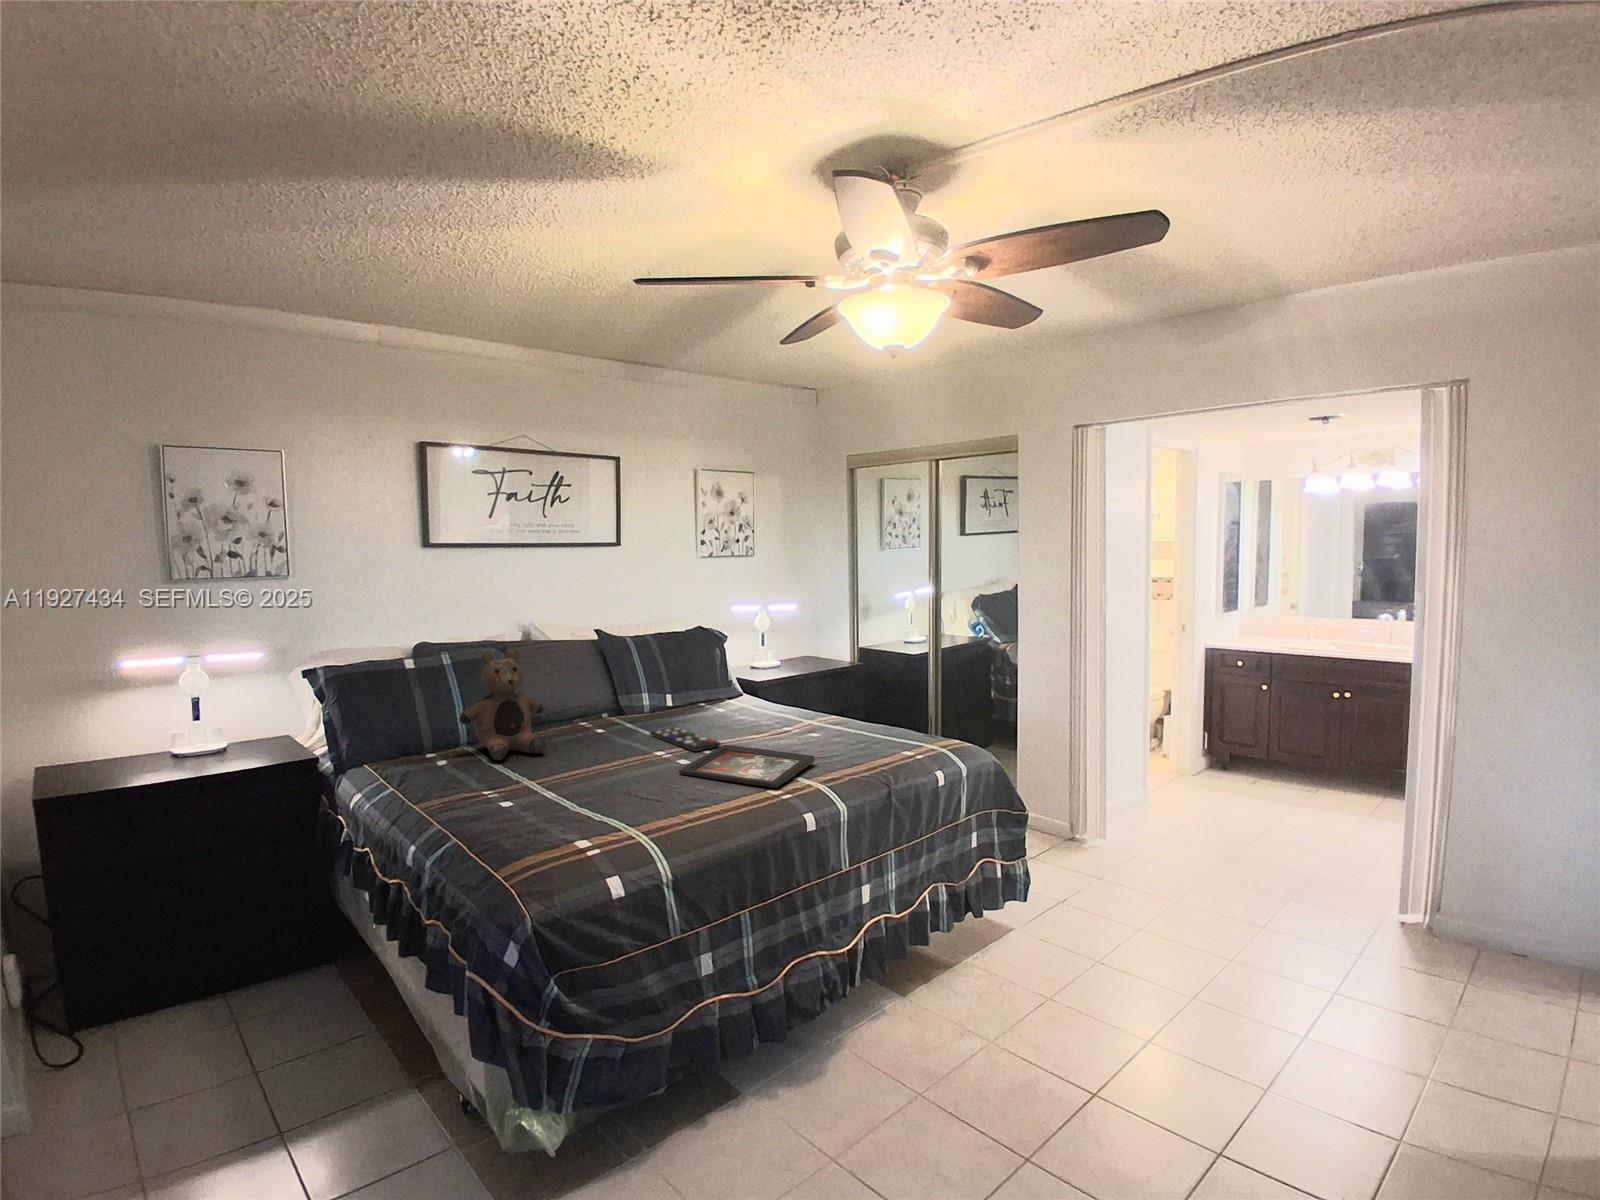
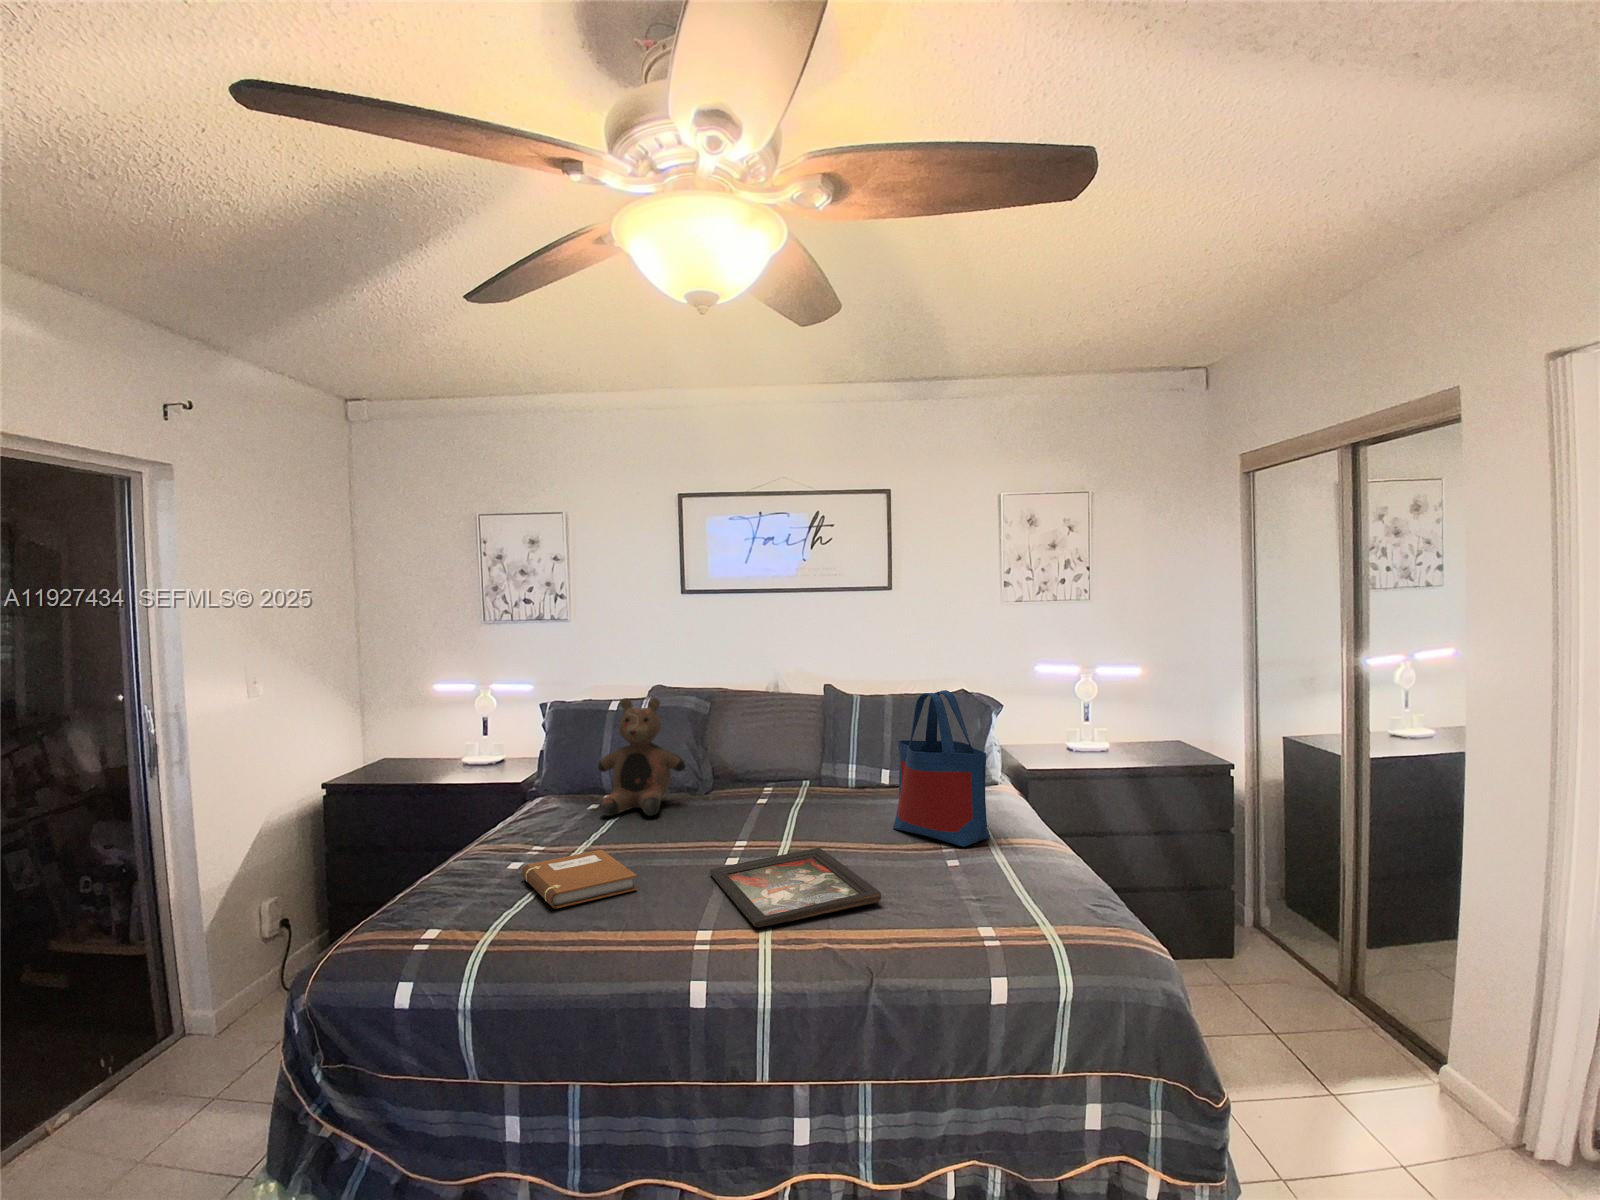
tote bag: none [729,624,805,730] -> present [893,690,990,847]
remote control: present [650,727,721,752] -> none [786,812,828,849]
notebook: none [545,775,652,812] -> present [522,850,637,908]

